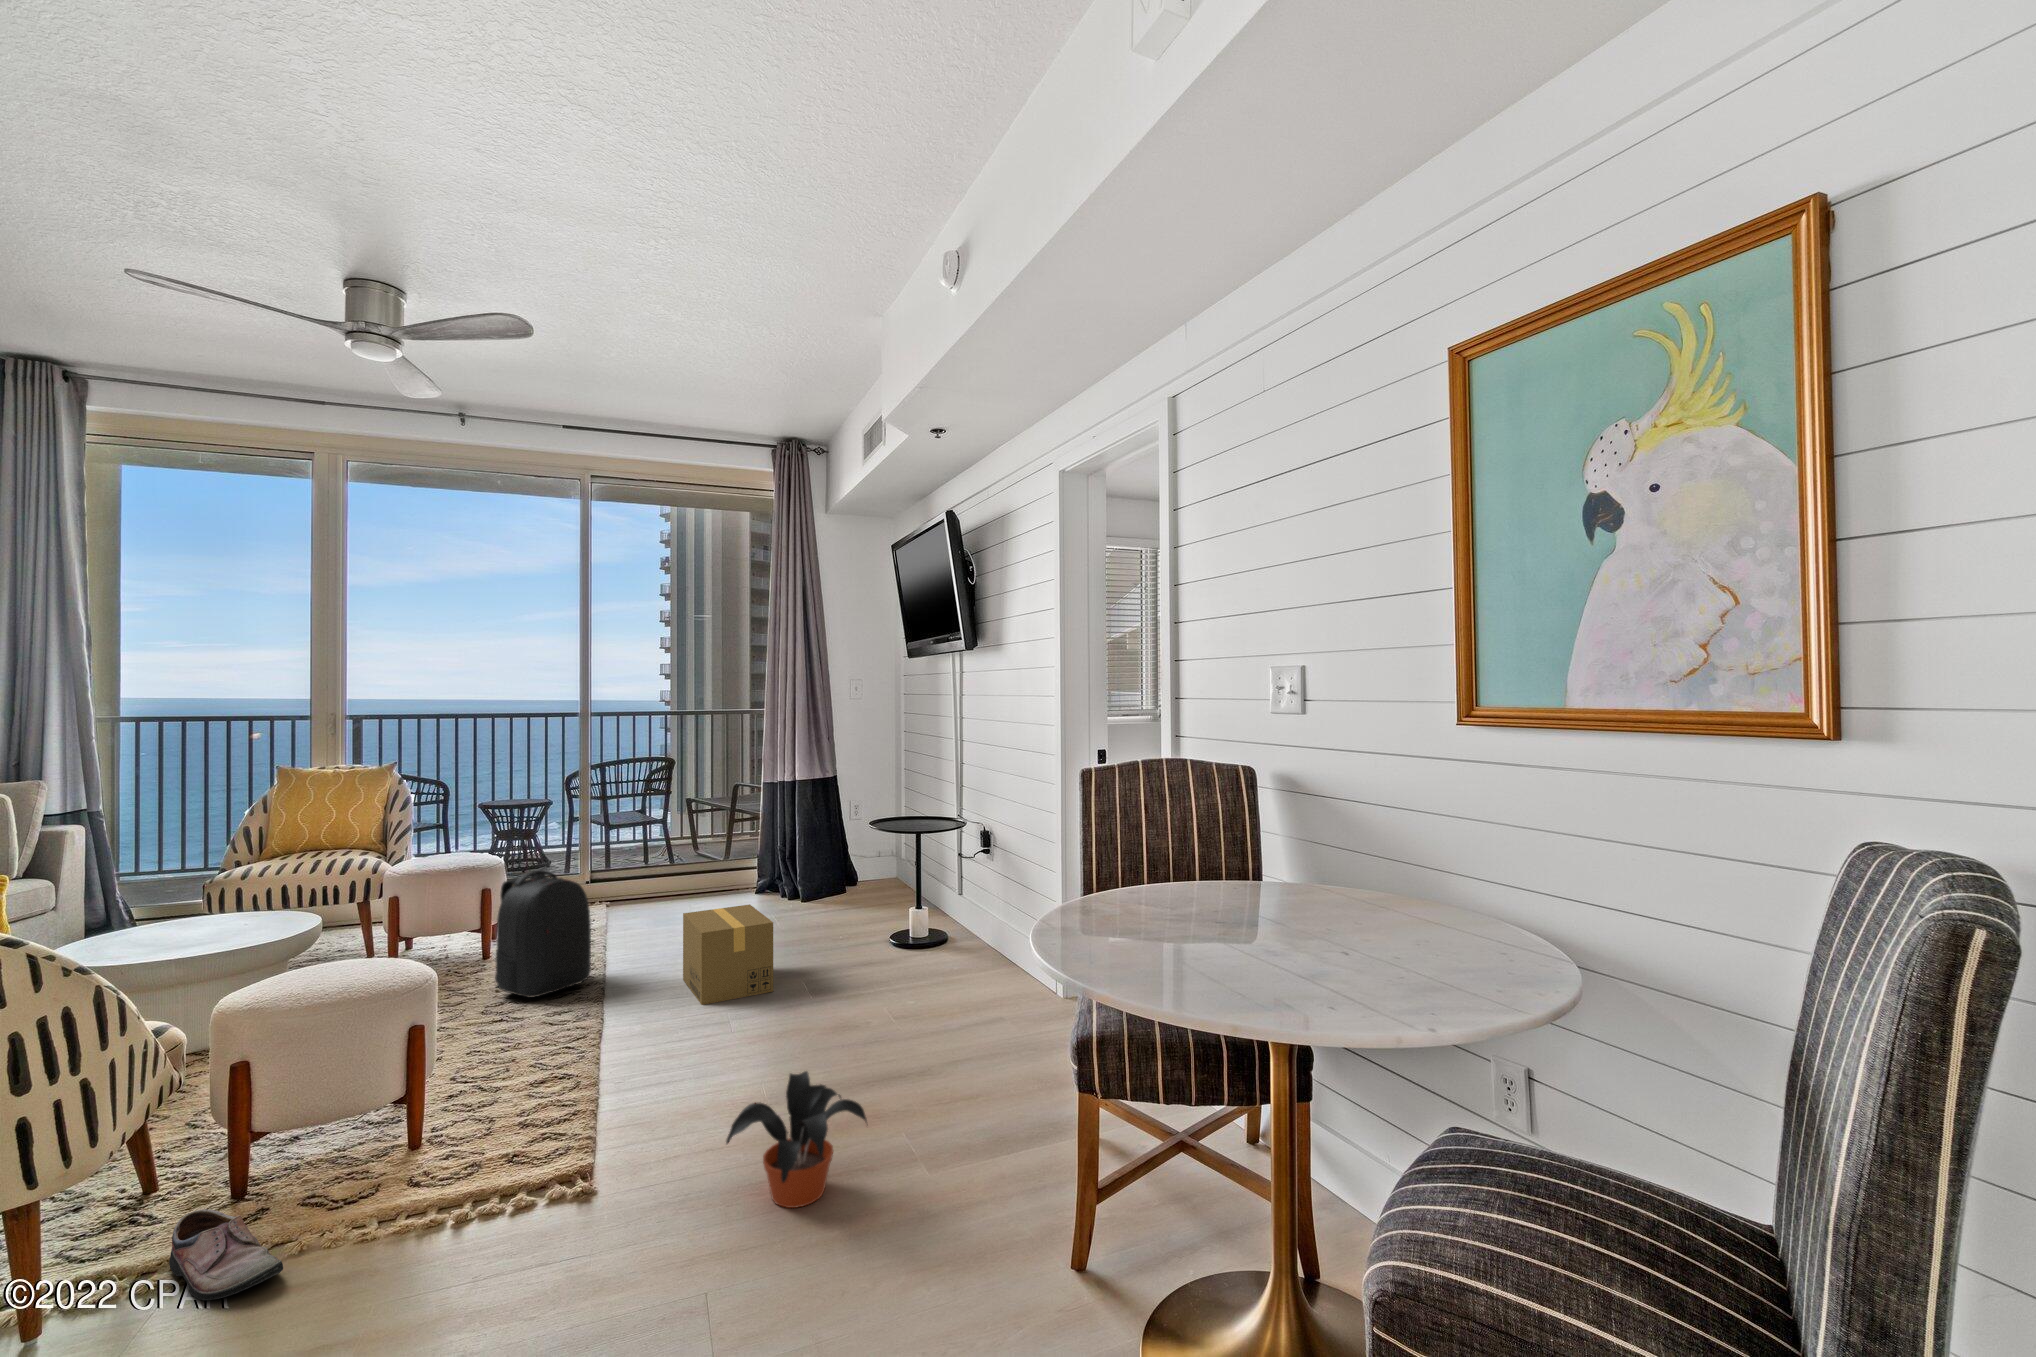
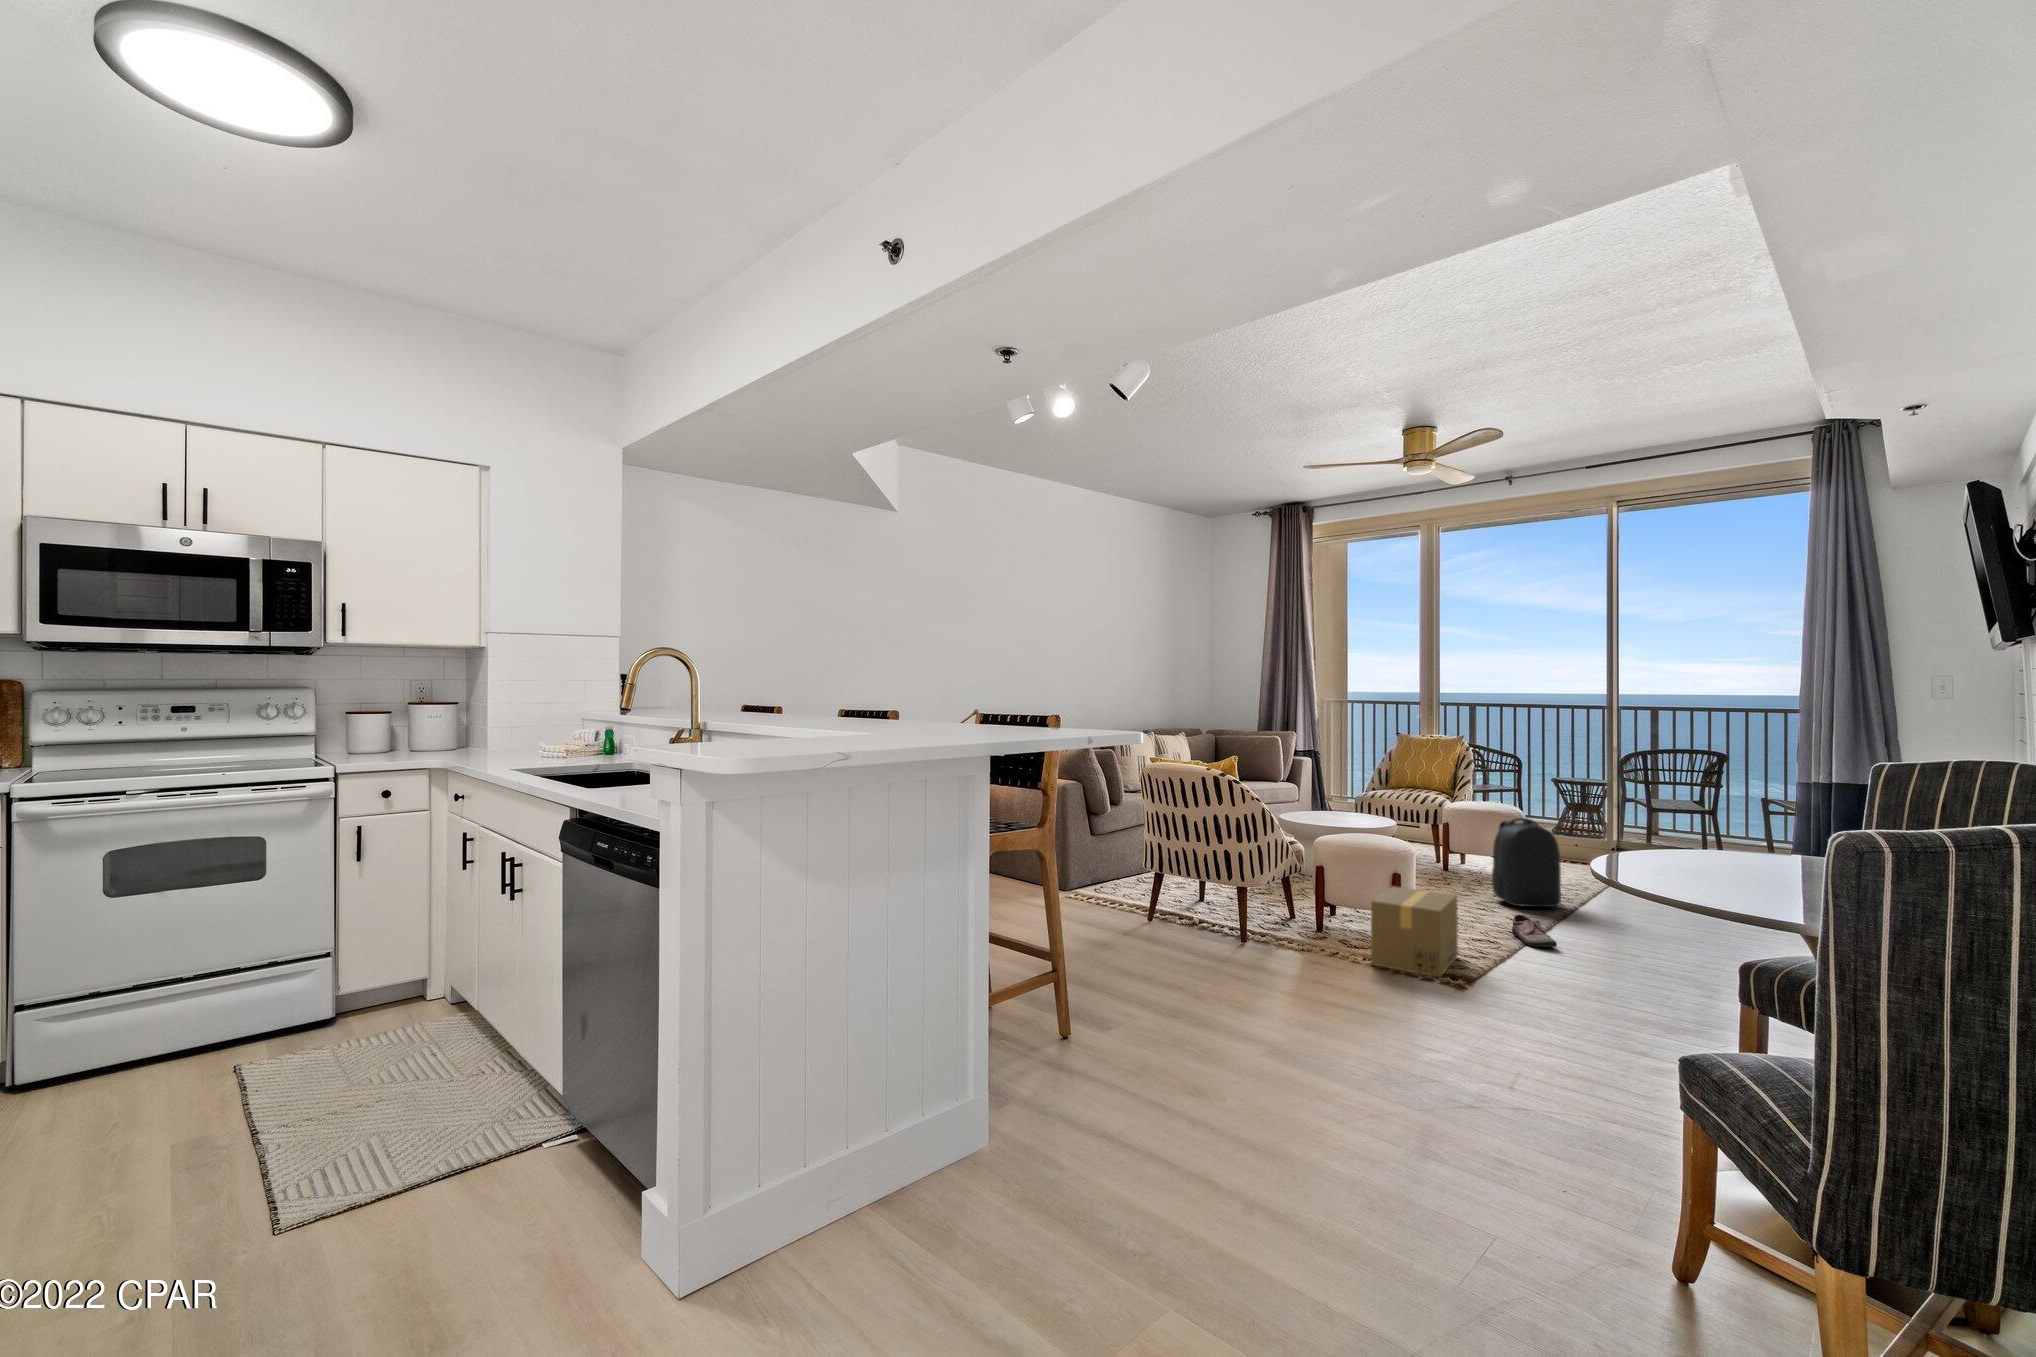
cardboard box: present [683,904,773,1005] -> present [1371,887,1458,978]
potted plant: present [726,1071,867,1208] -> none [1520,956,1625,1038]
shoe: present [169,1209,283,1300] -> present [1512,914,1557,947]

